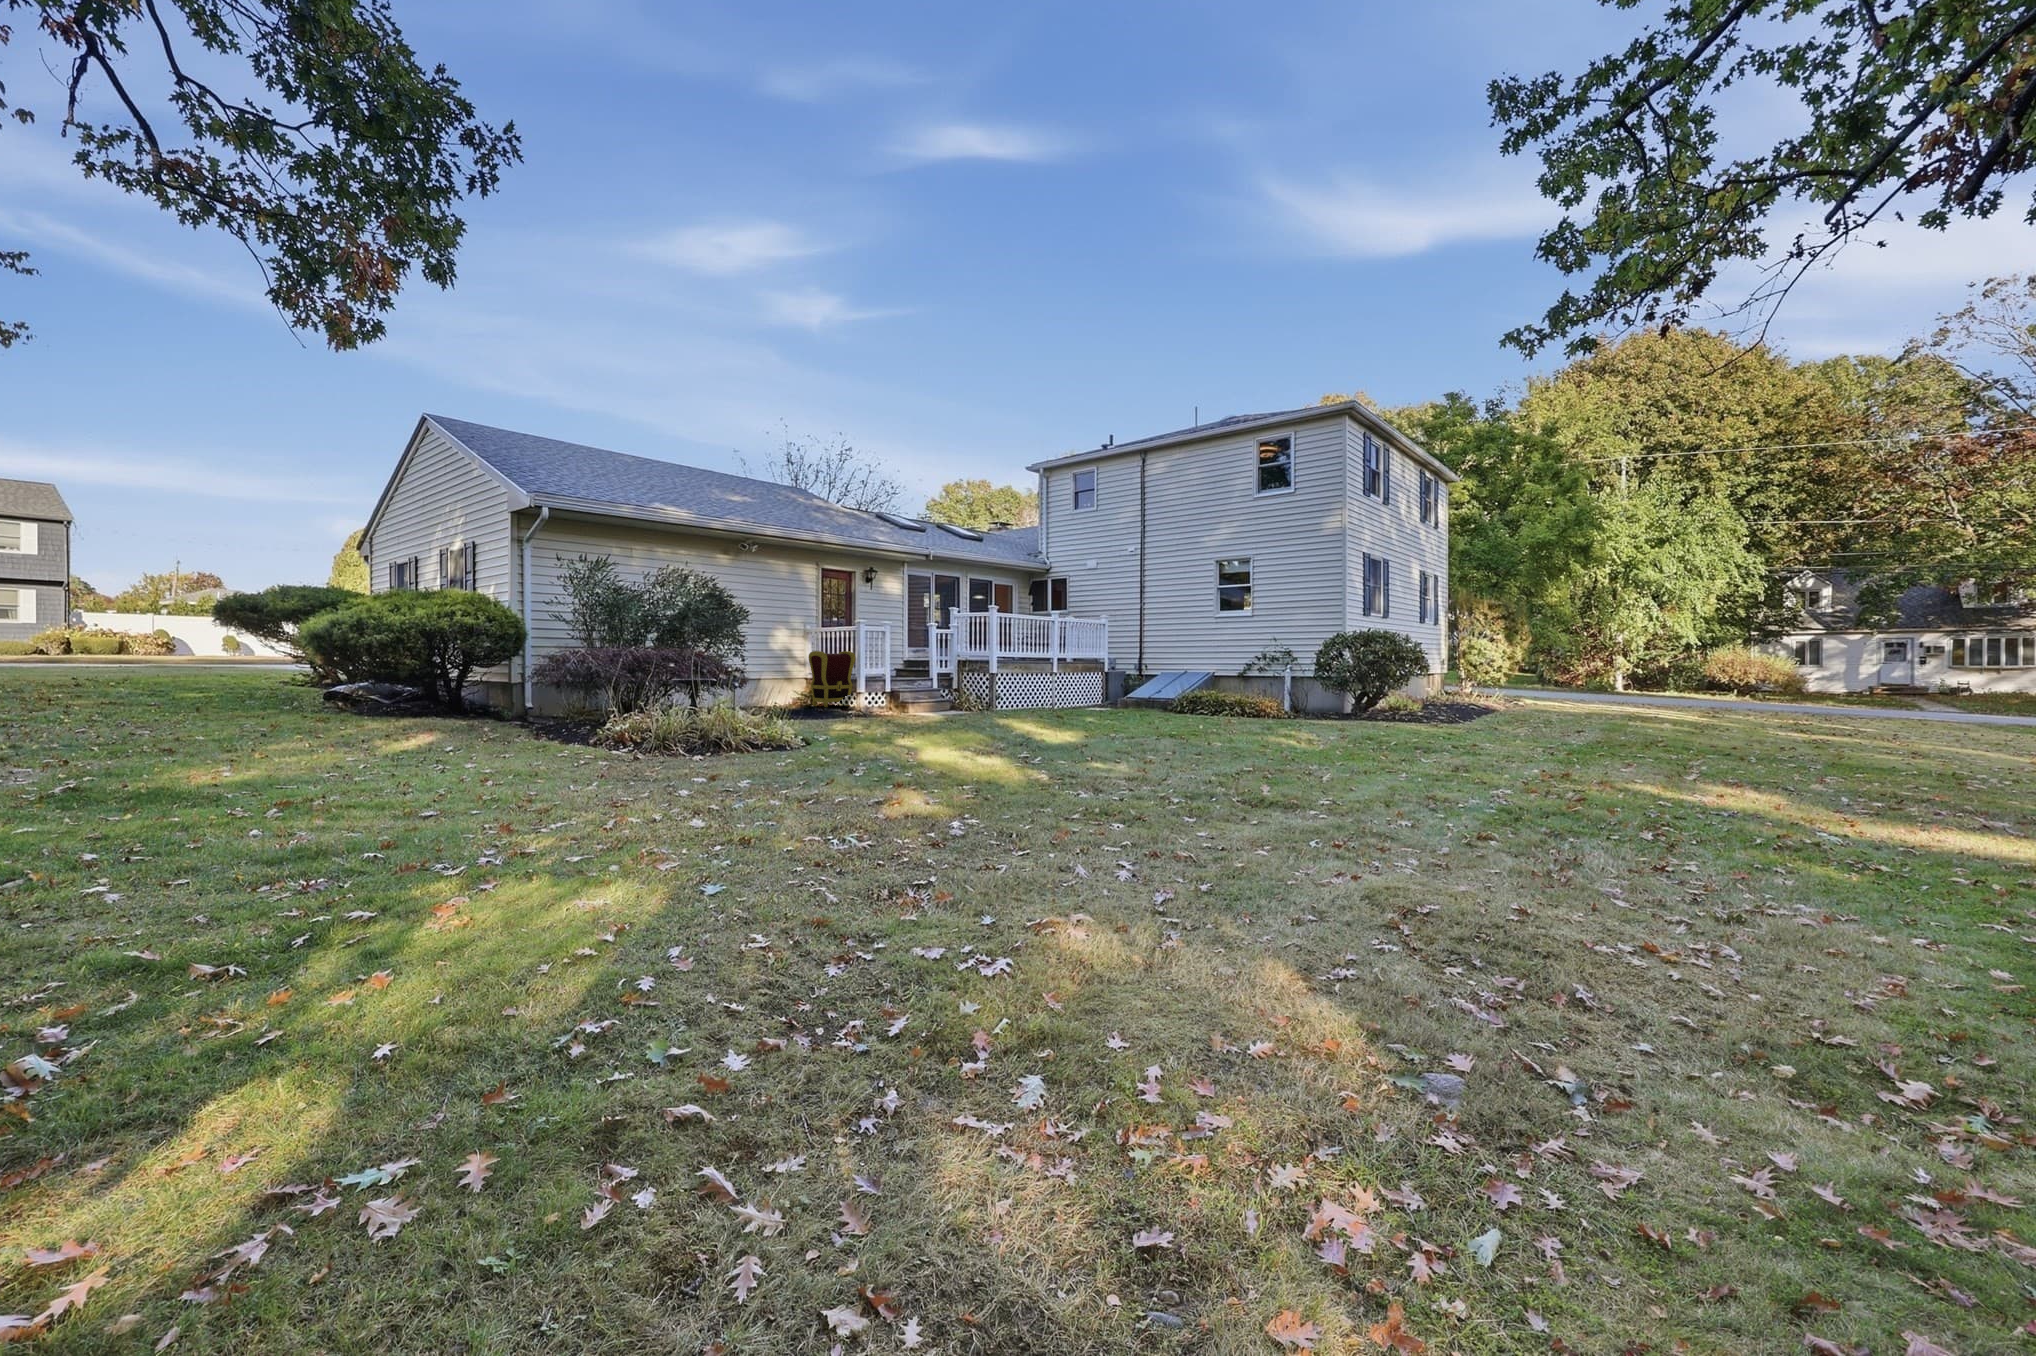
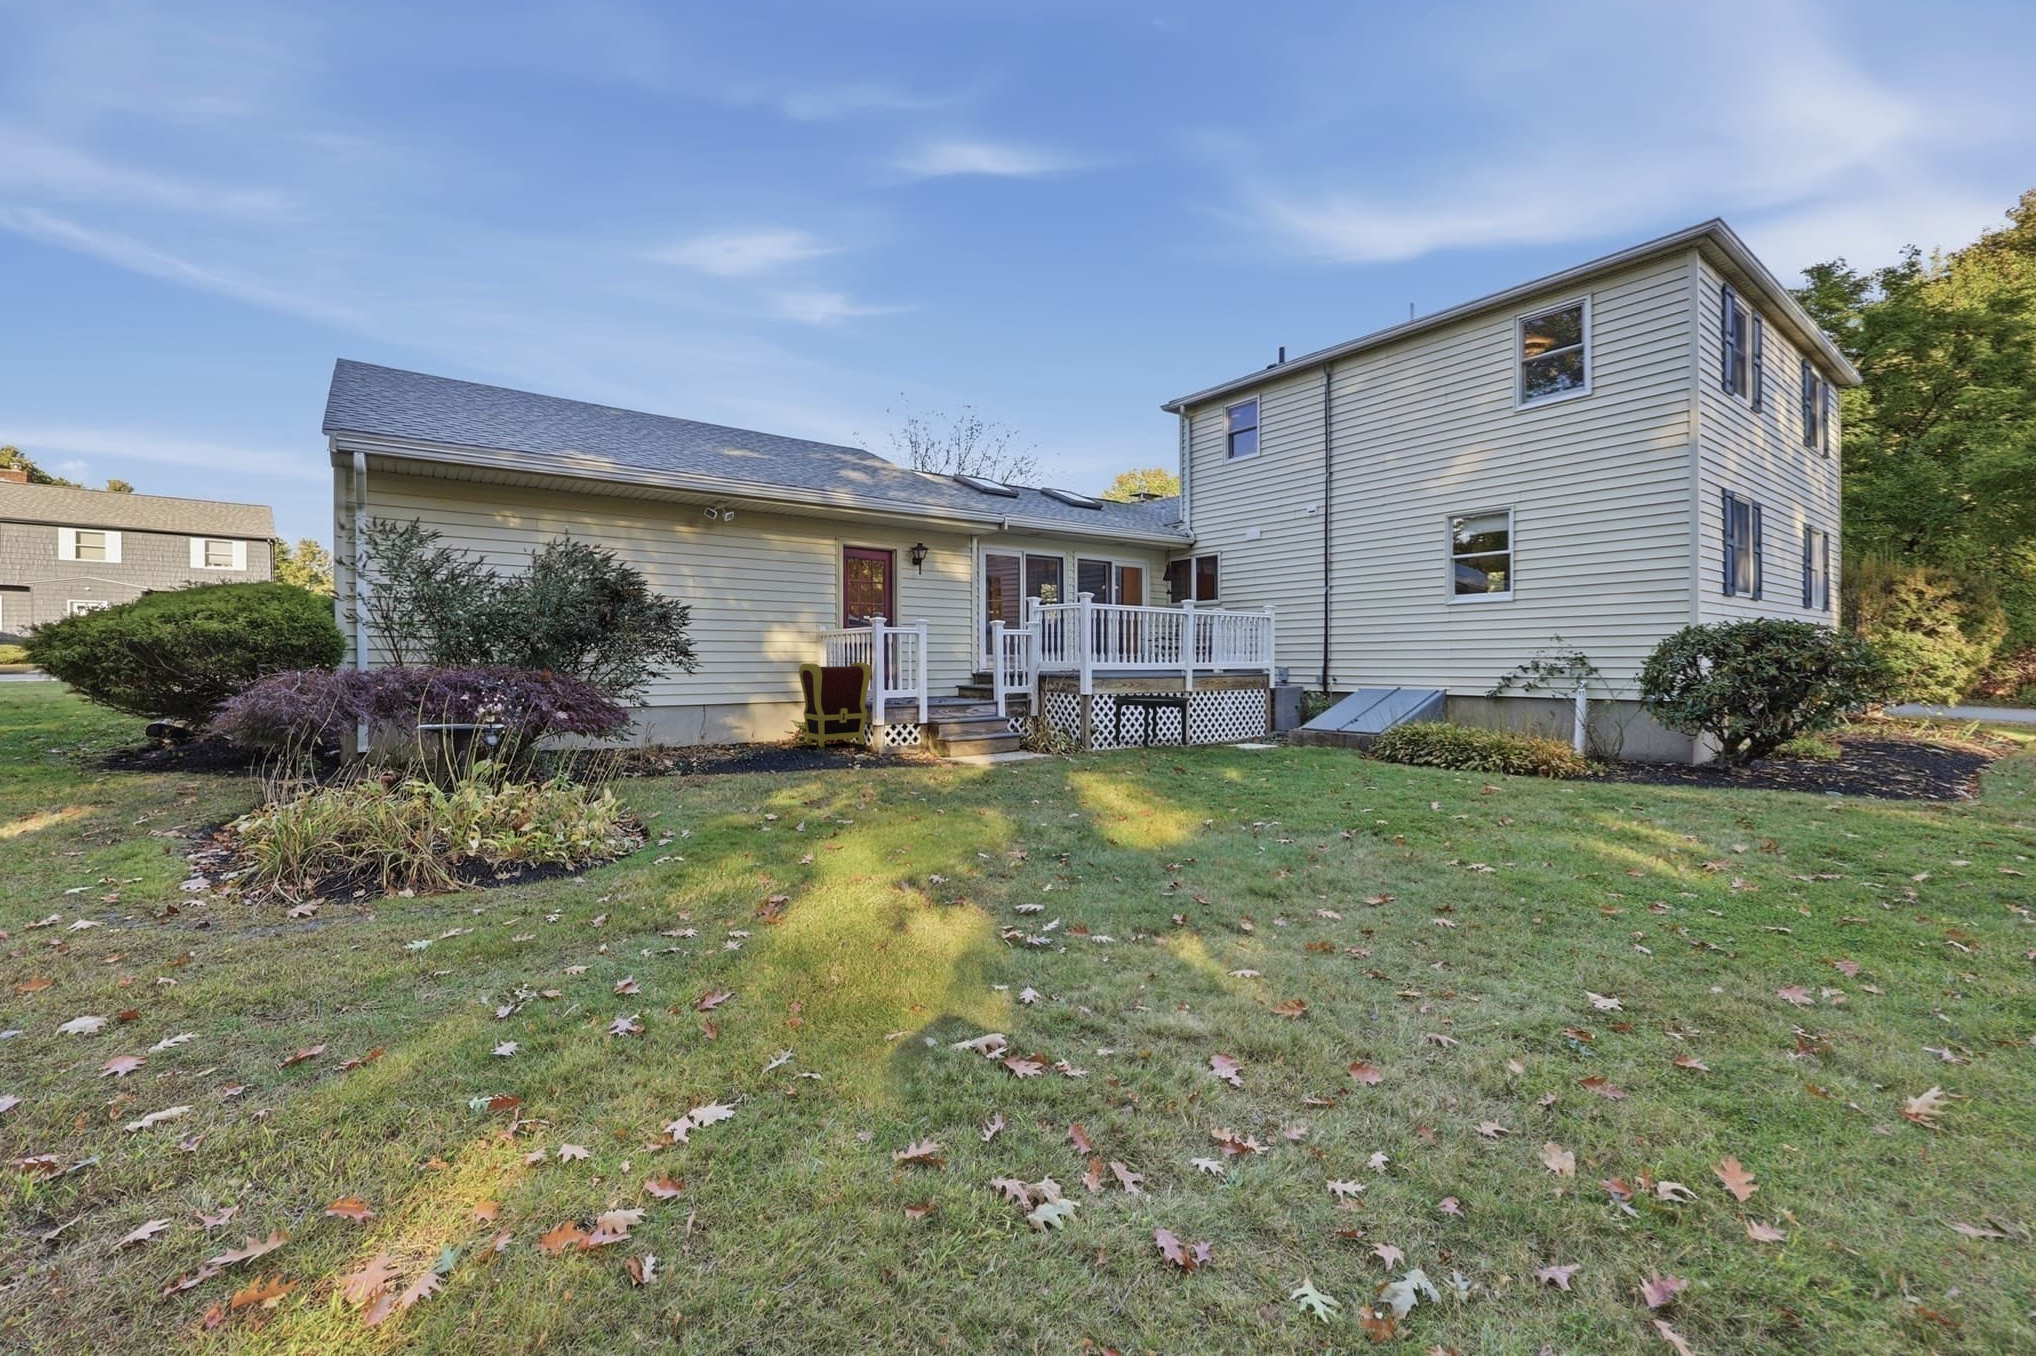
round table: none [1010,674,1060,706] -> present [1113,695,1190,747]

